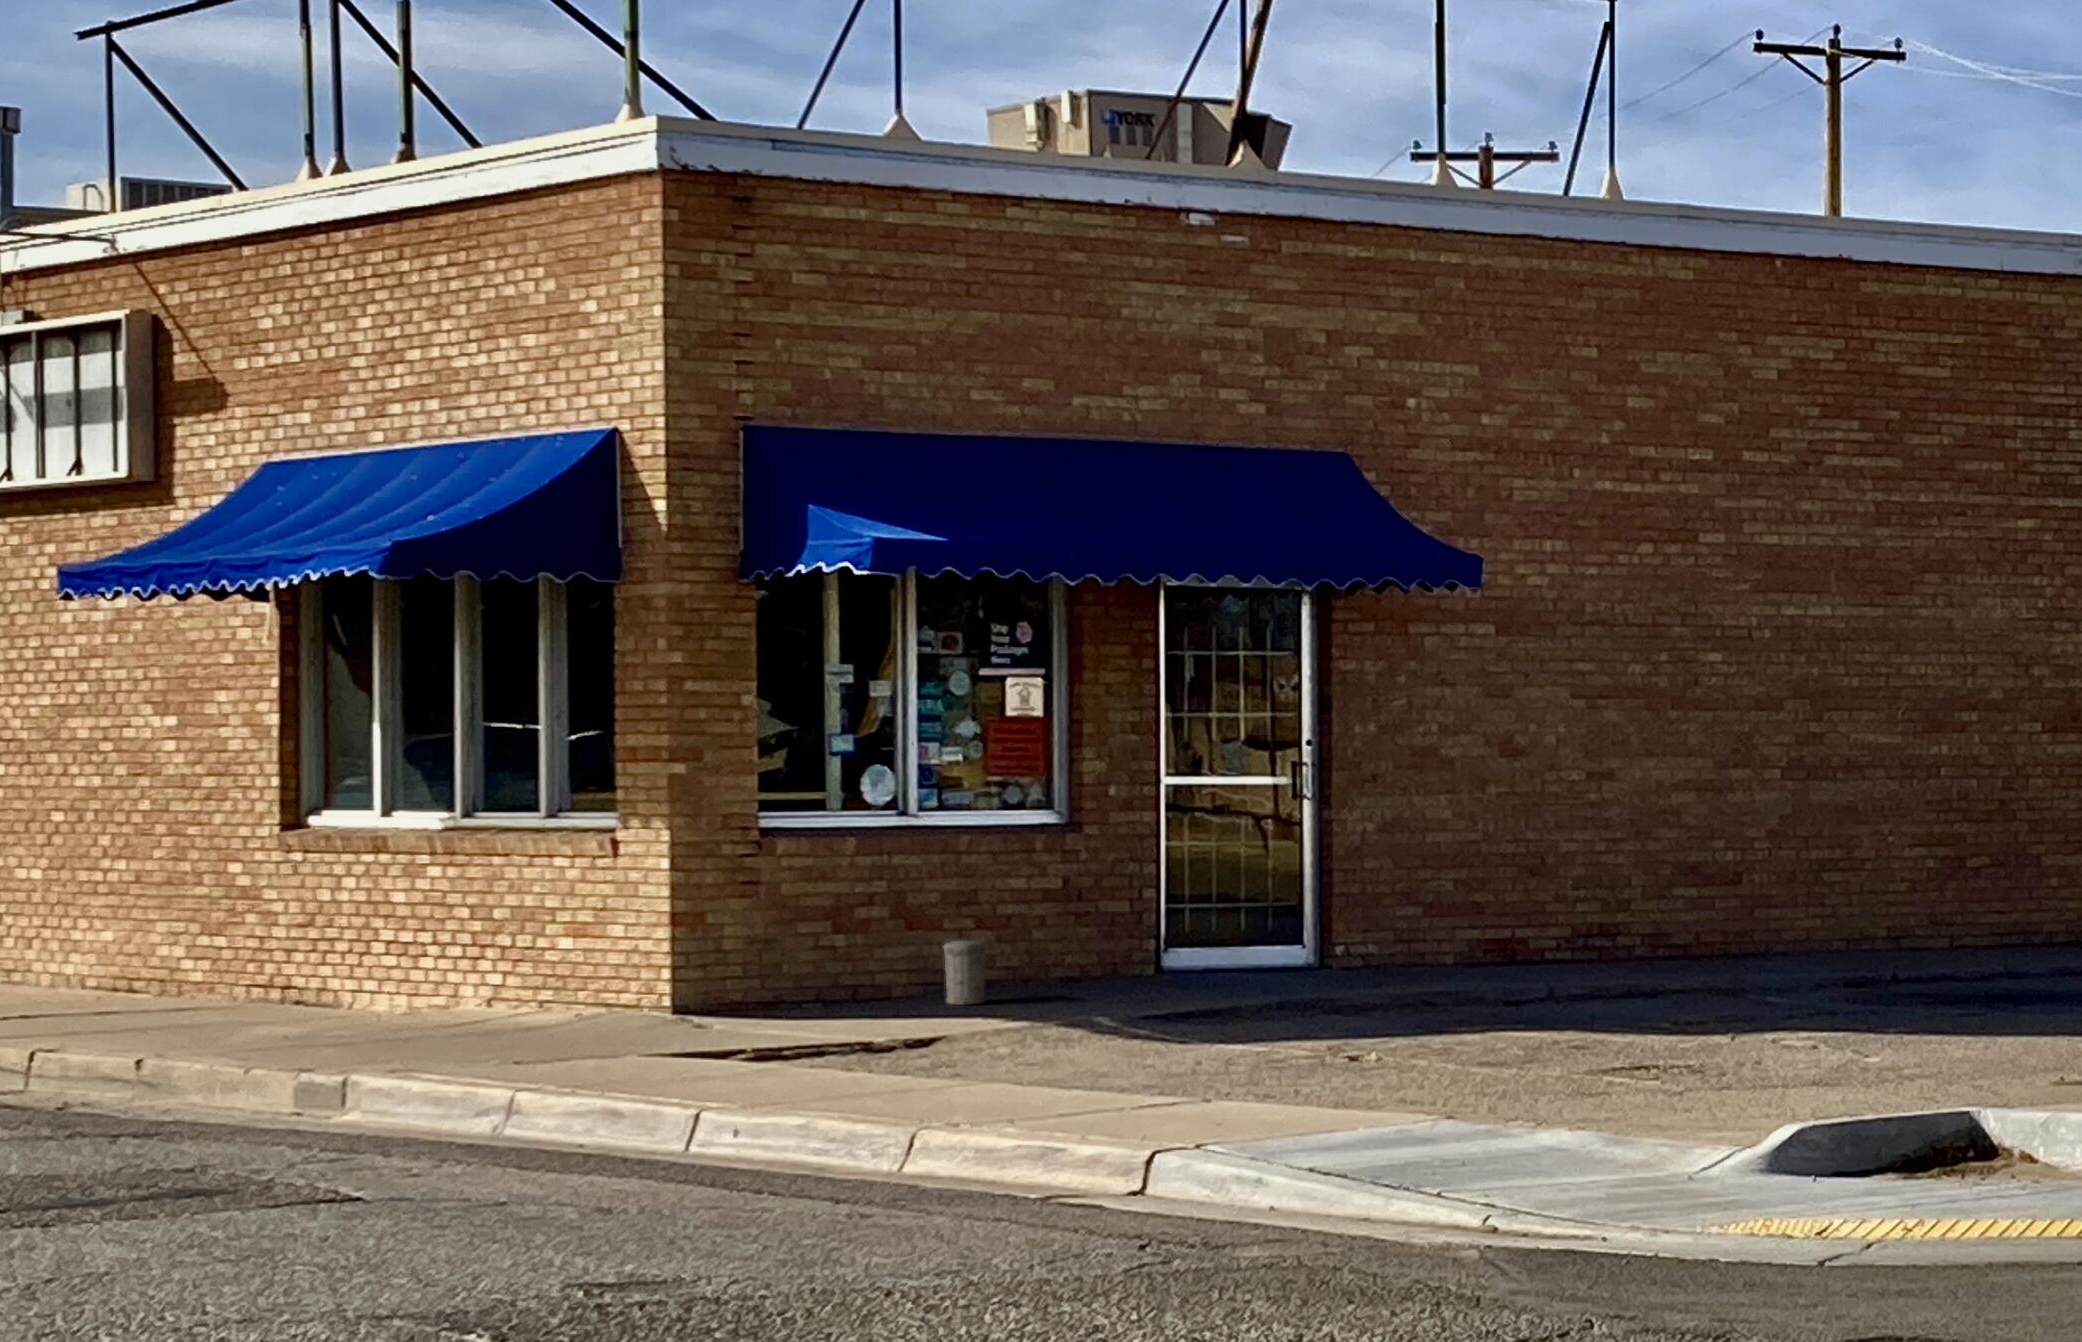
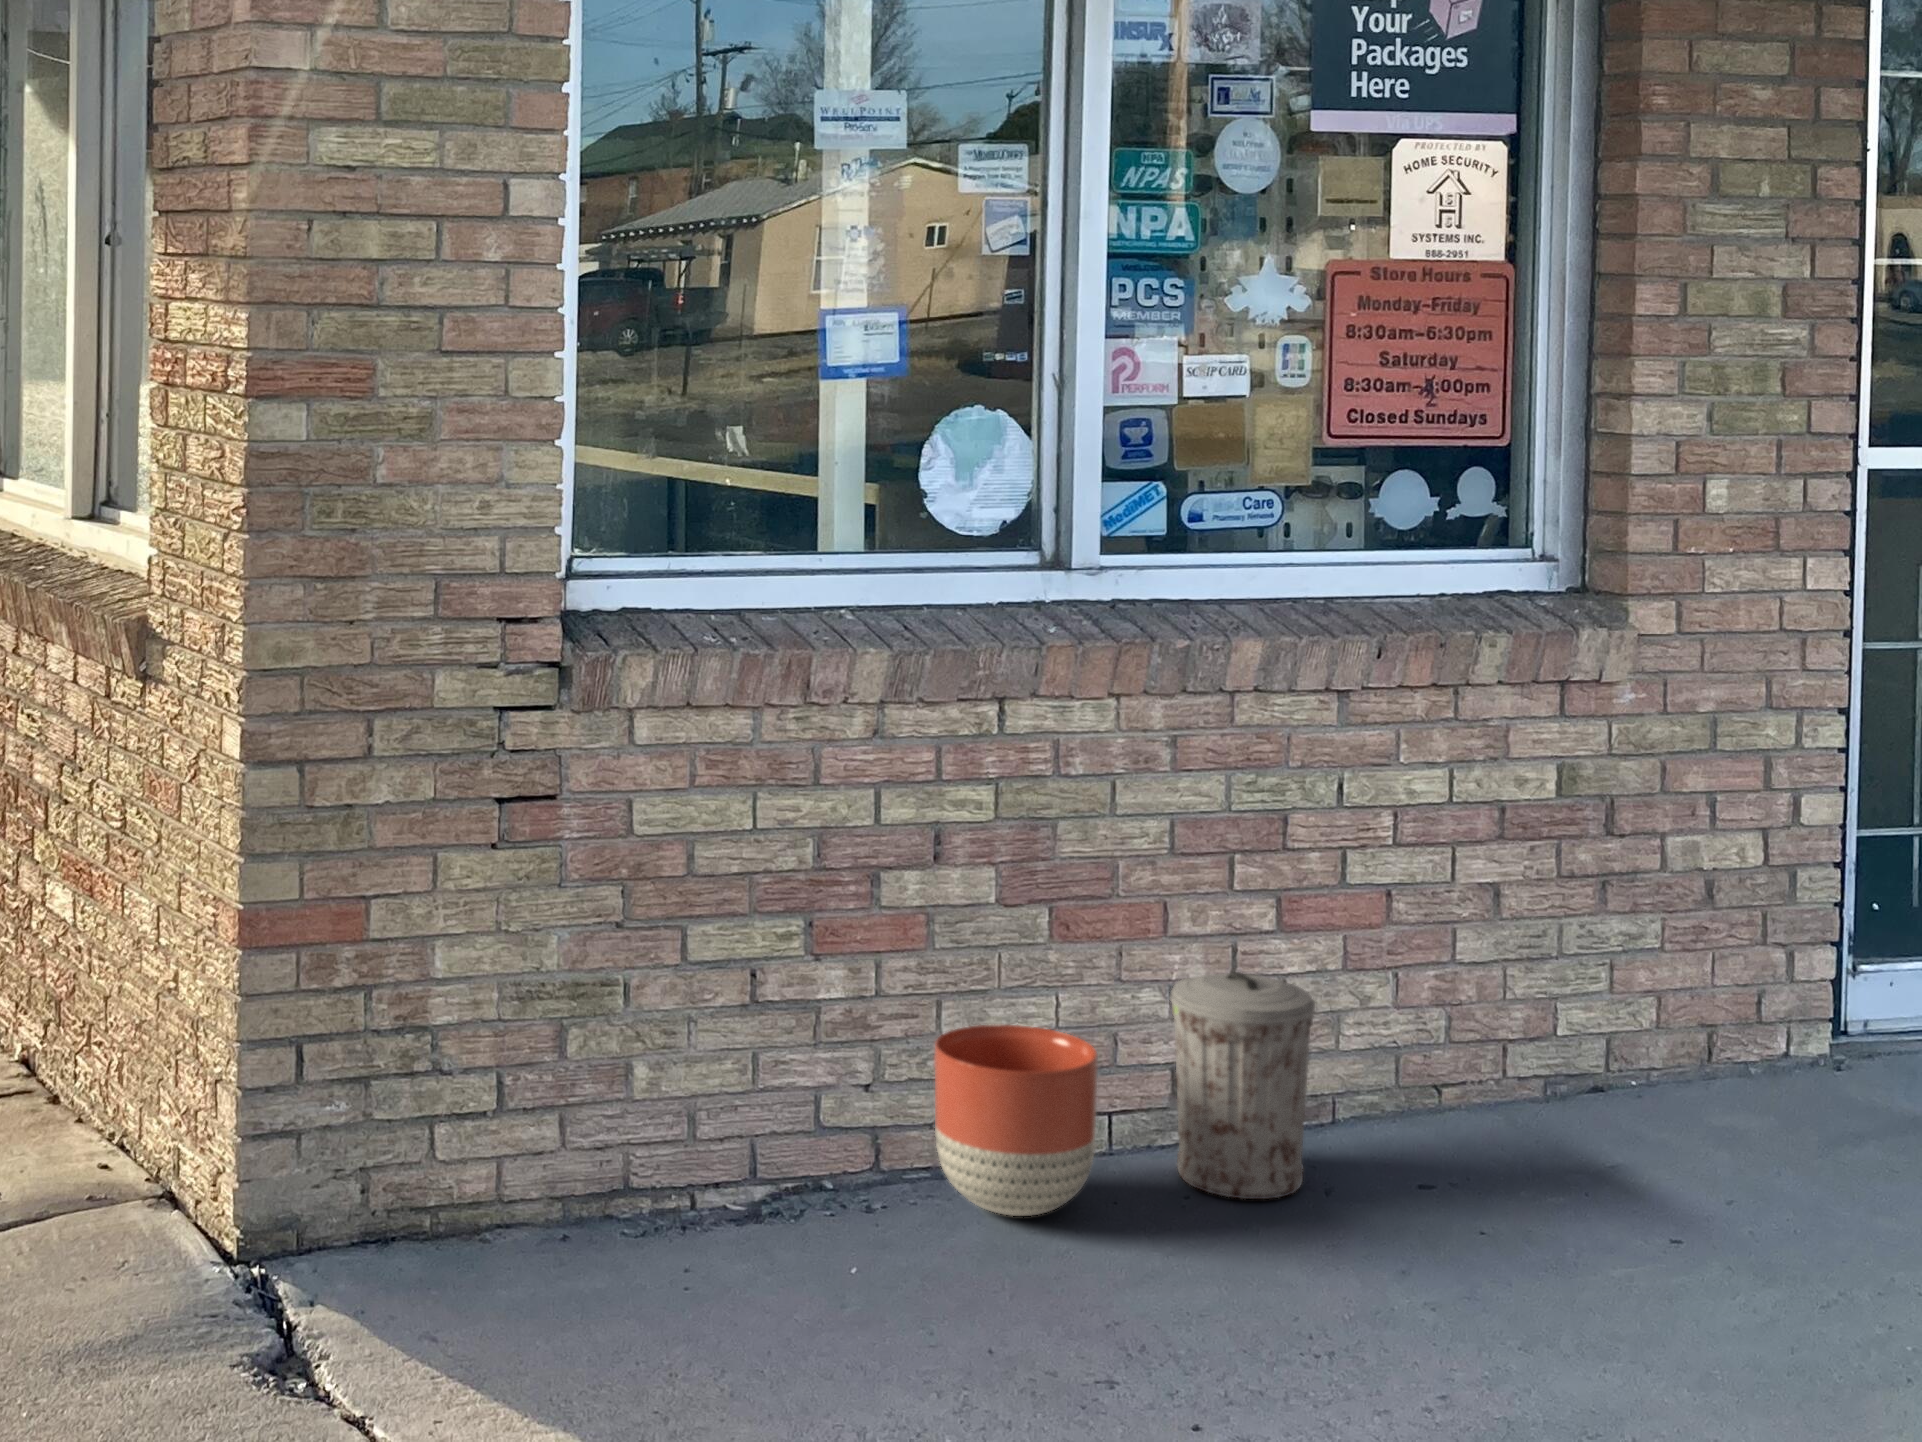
planter: none [873,957,923,1010] -> present [934,1025,1098,1216]

